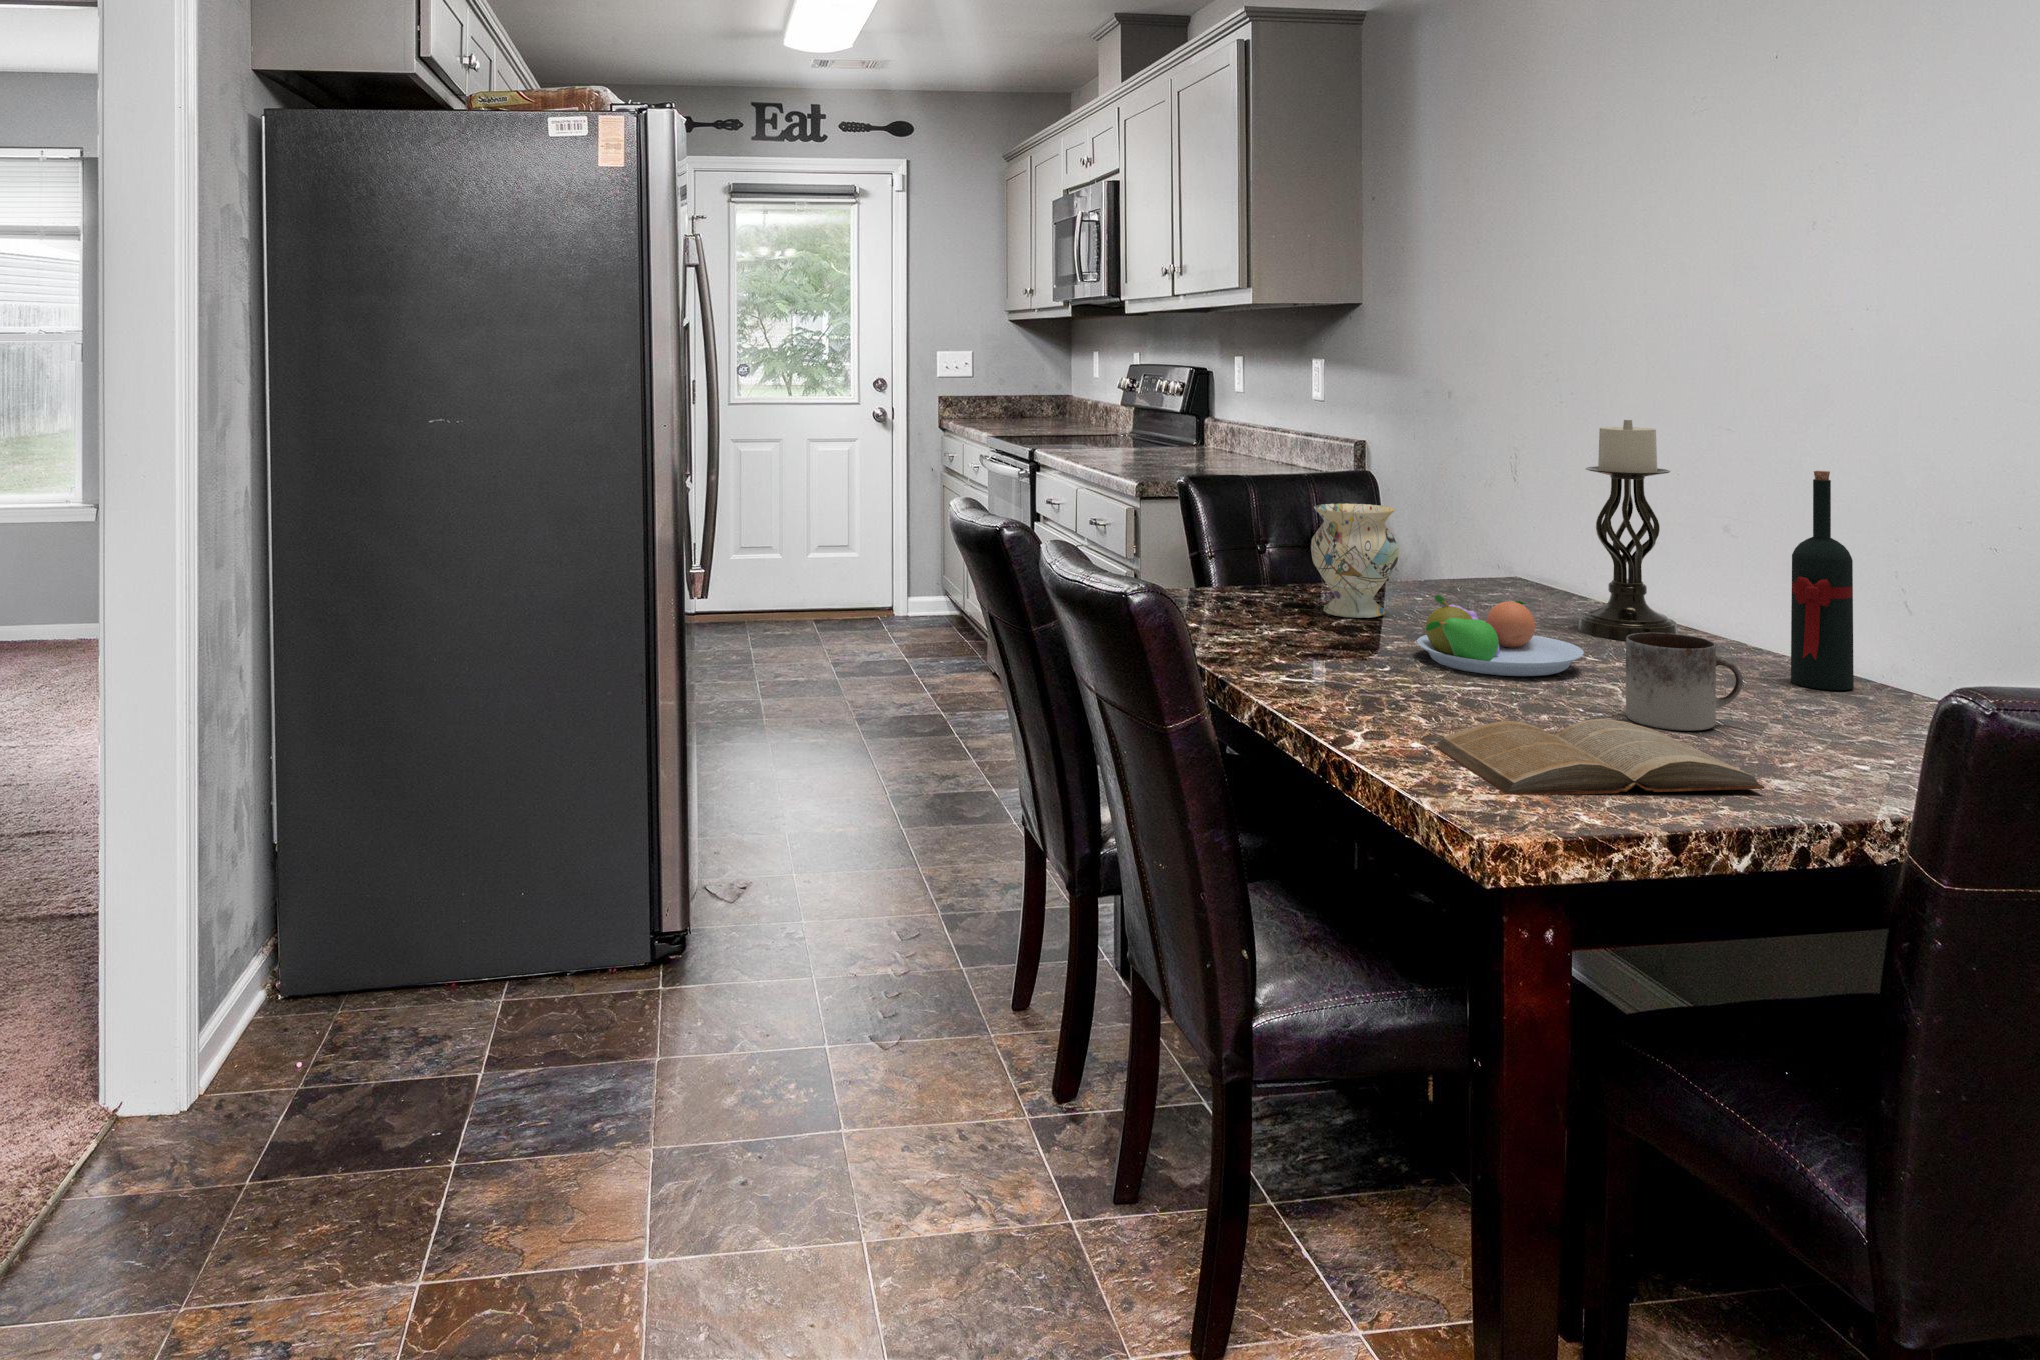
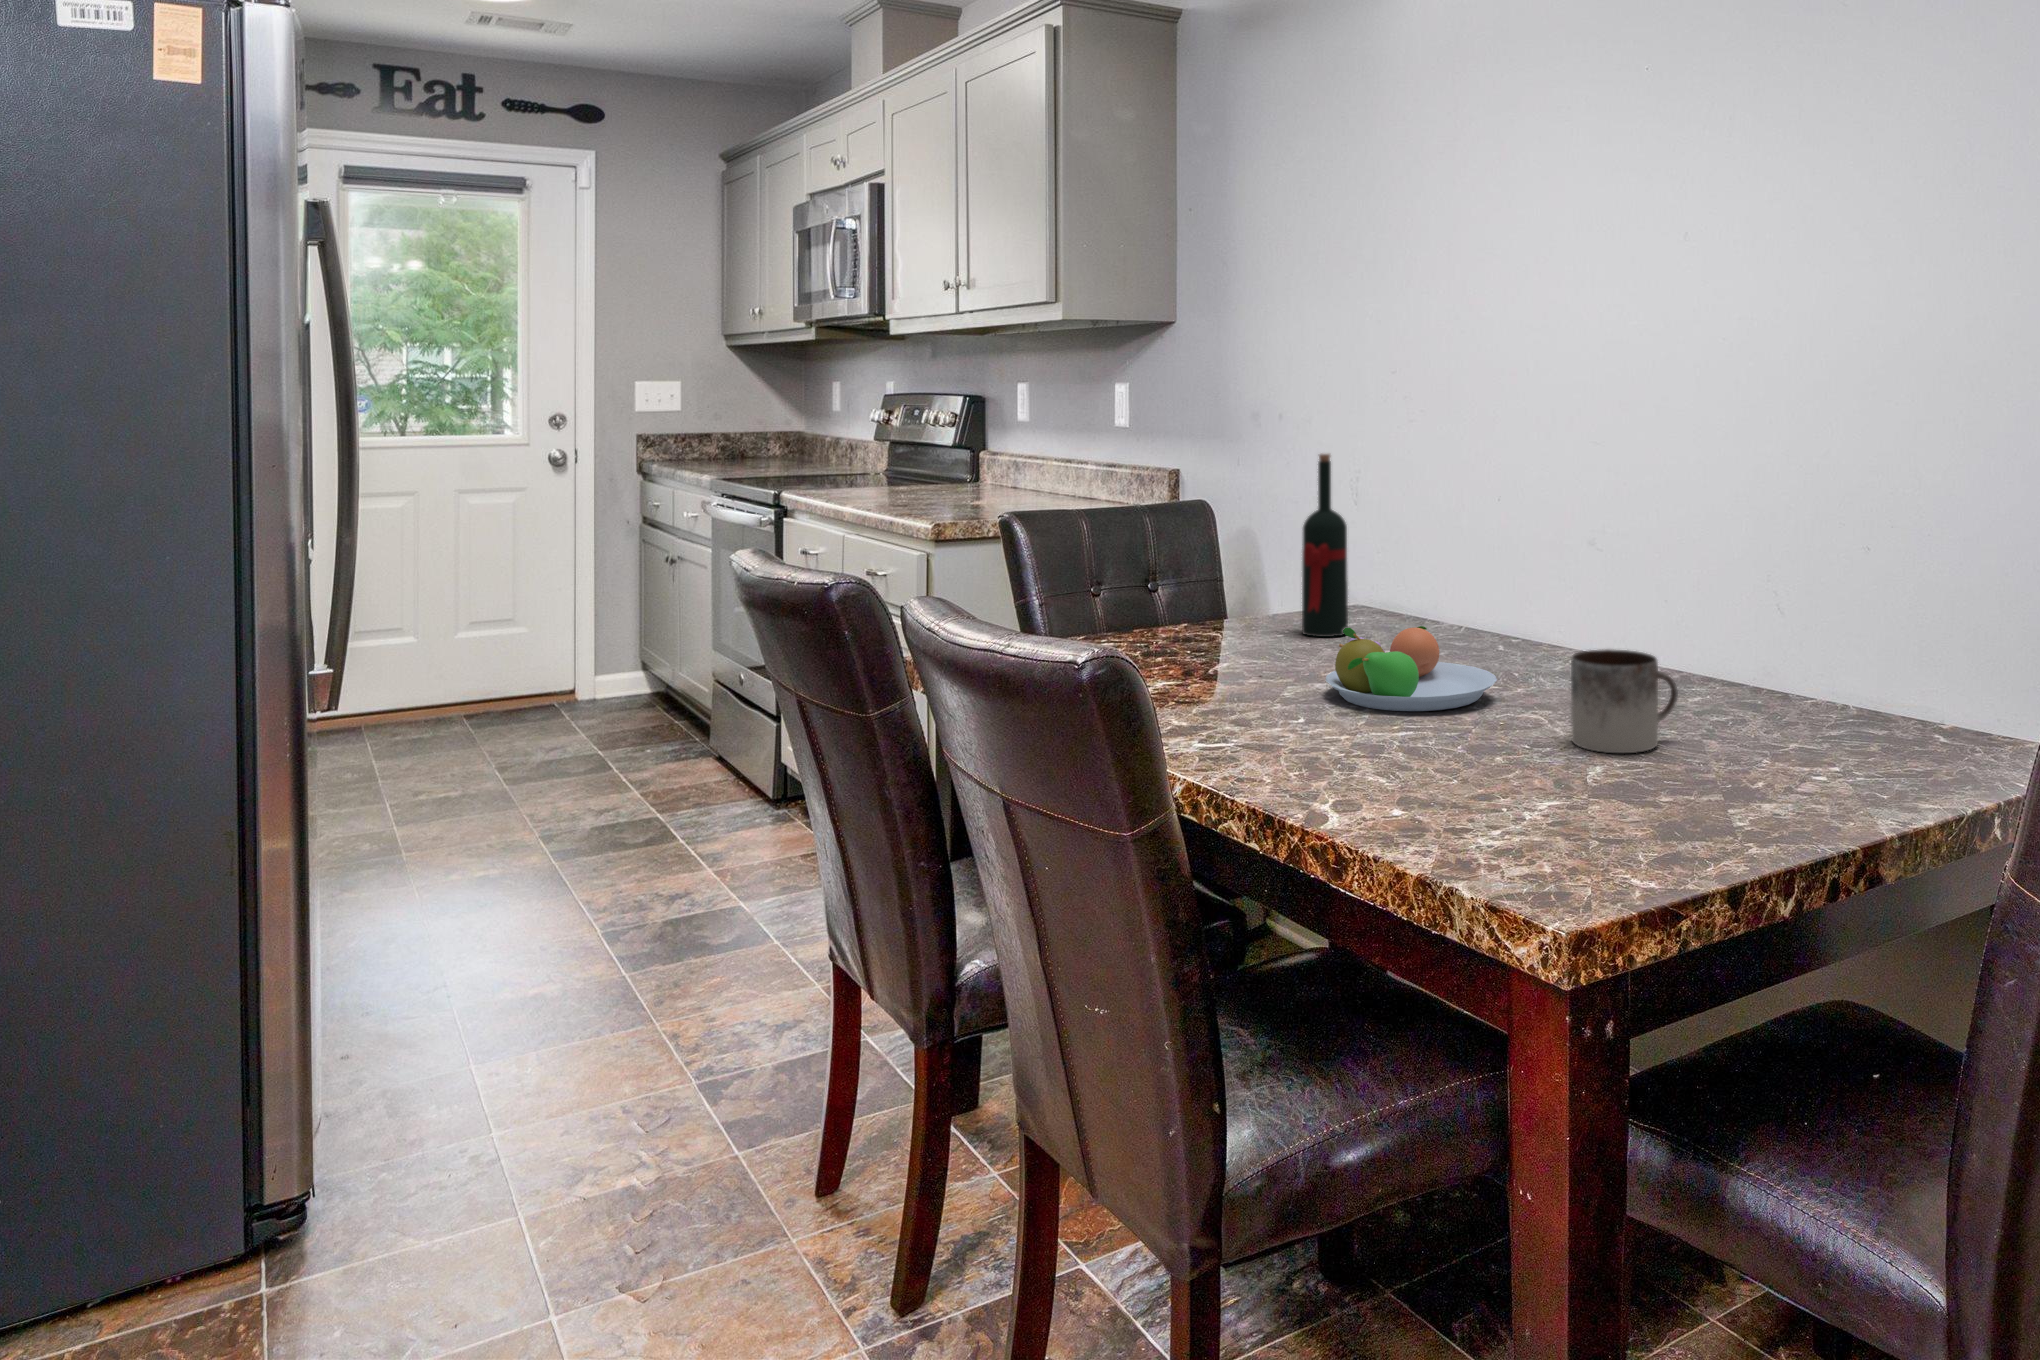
candle holder: present [1578,420,1678,641] -> none [1451,430,1544,657]
wine bottle: present [1791,471,1854,690] -> present [1302,454,1348,637]
vase: present [1311,503,1399,618] -> none [1182,531,1277,659]
book: present [1434,719,1764,795] -> none [1426,753,1765,866]

